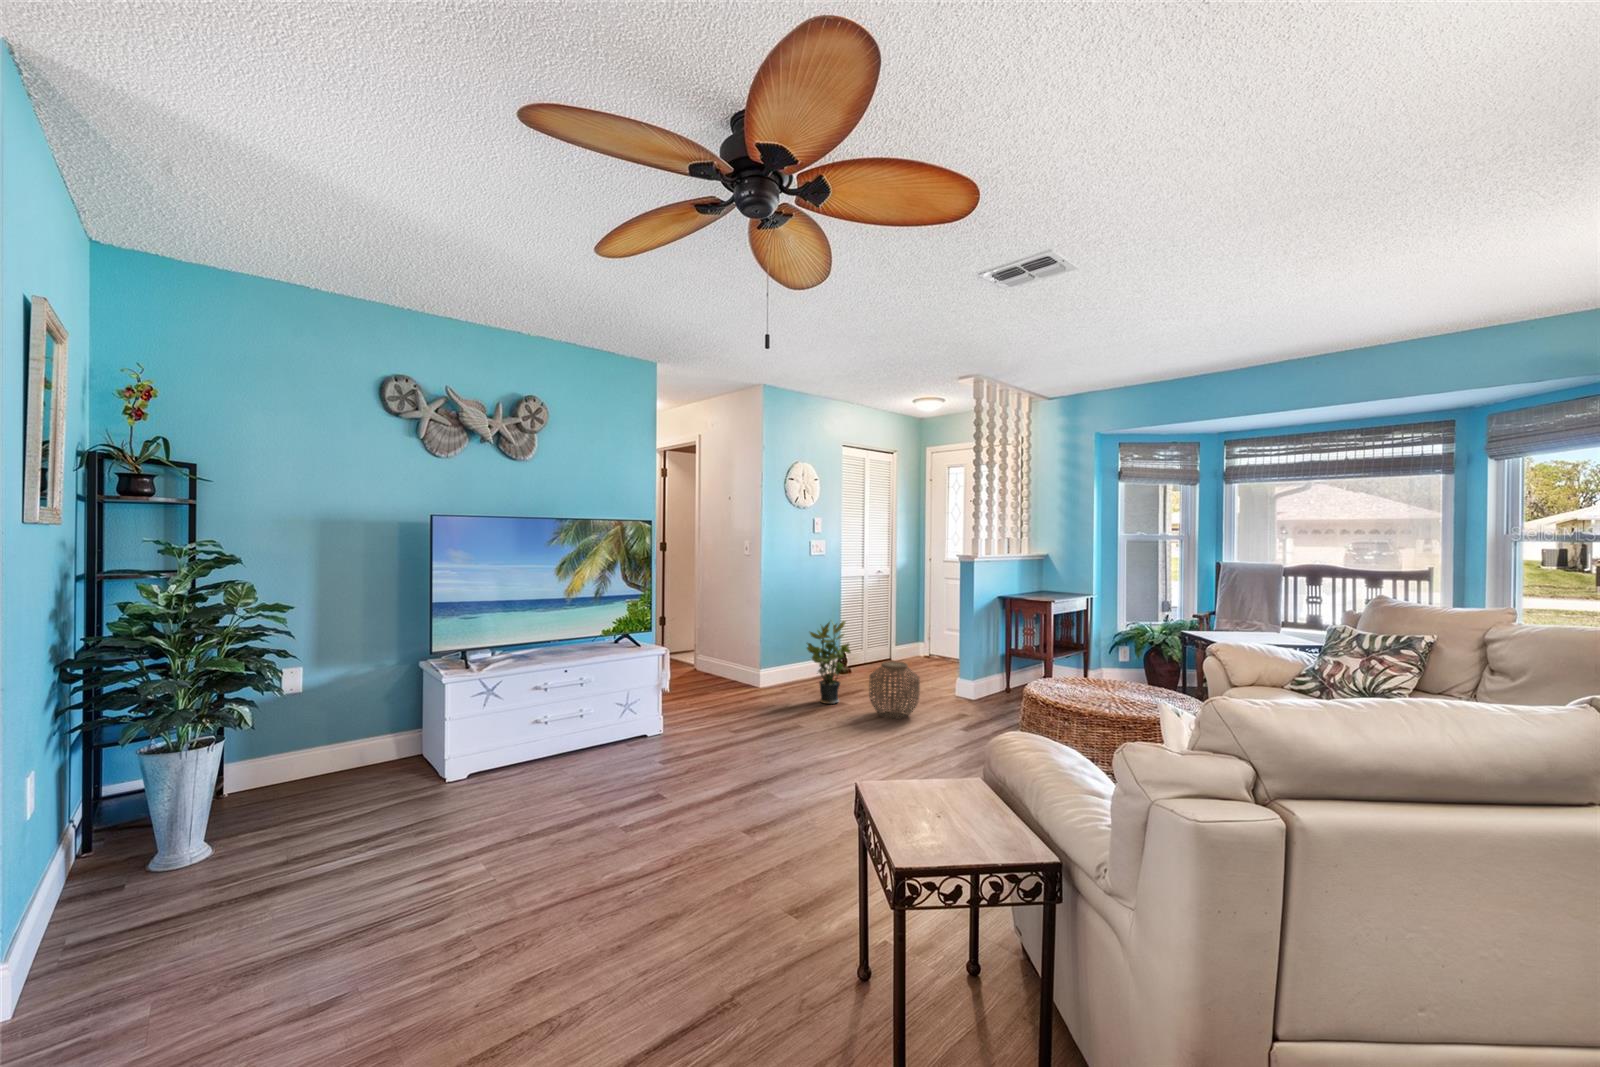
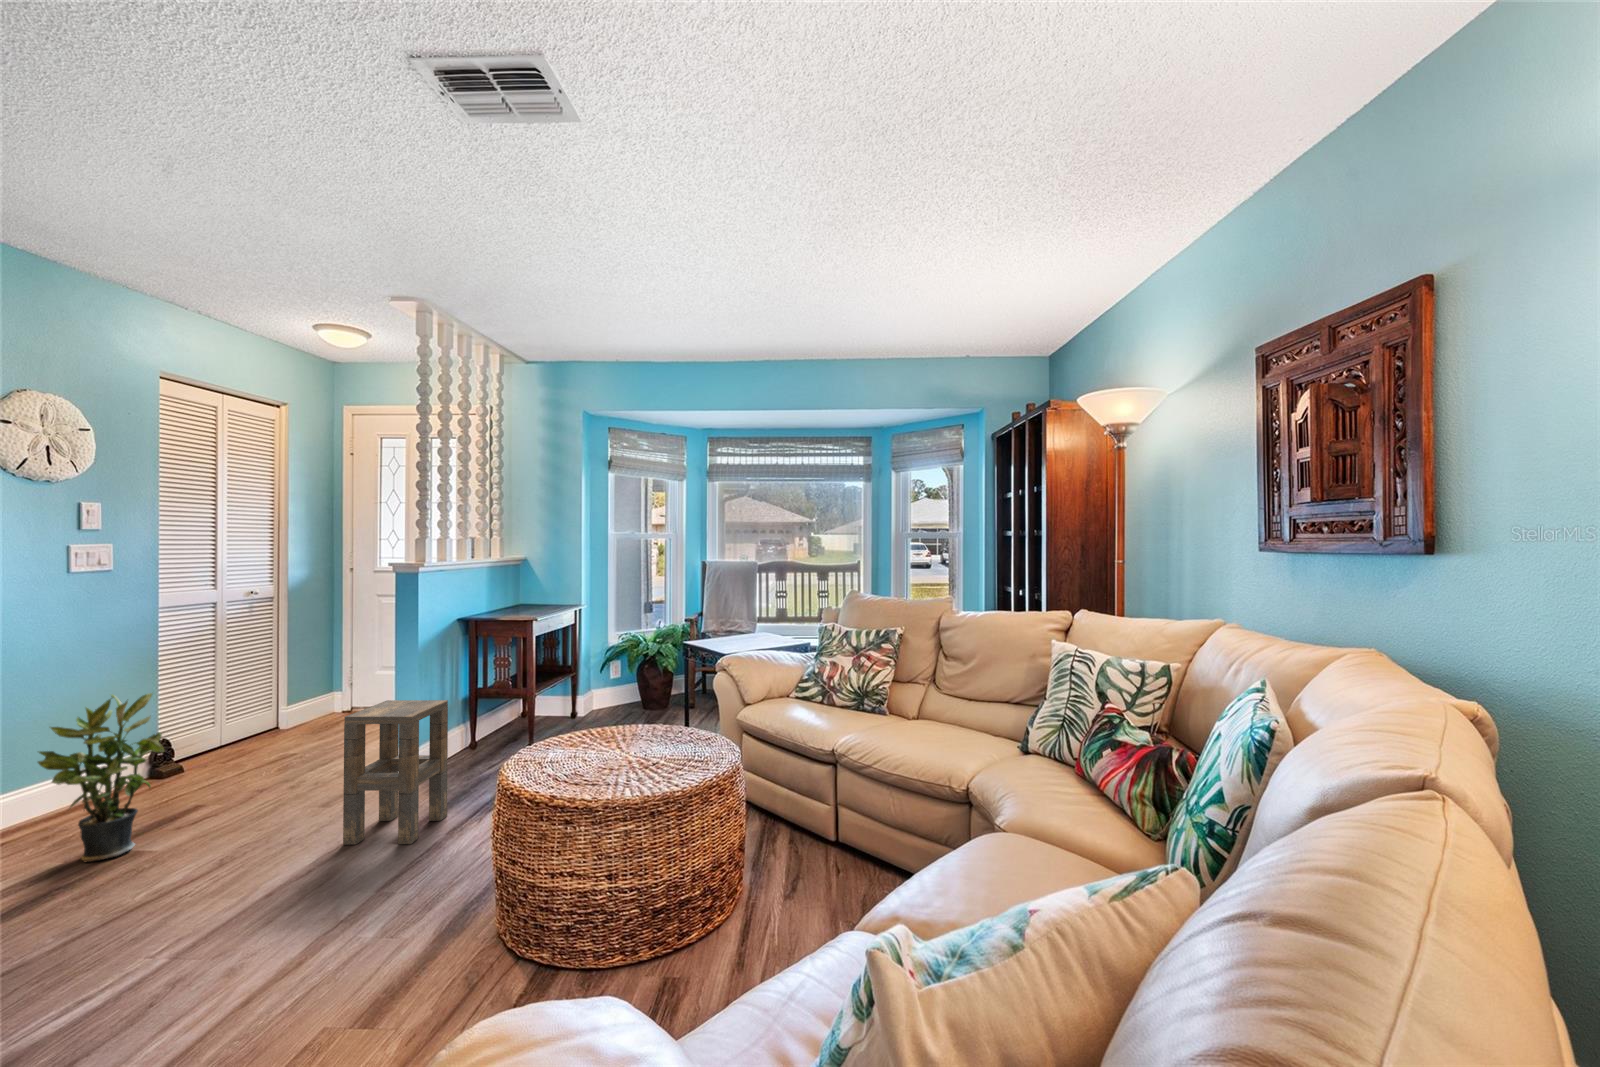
side table: none [935,643,994,734] -> present [343,700,448,845]
woven basket: present [869,661,920,719] -> none [202,750,315,859]

